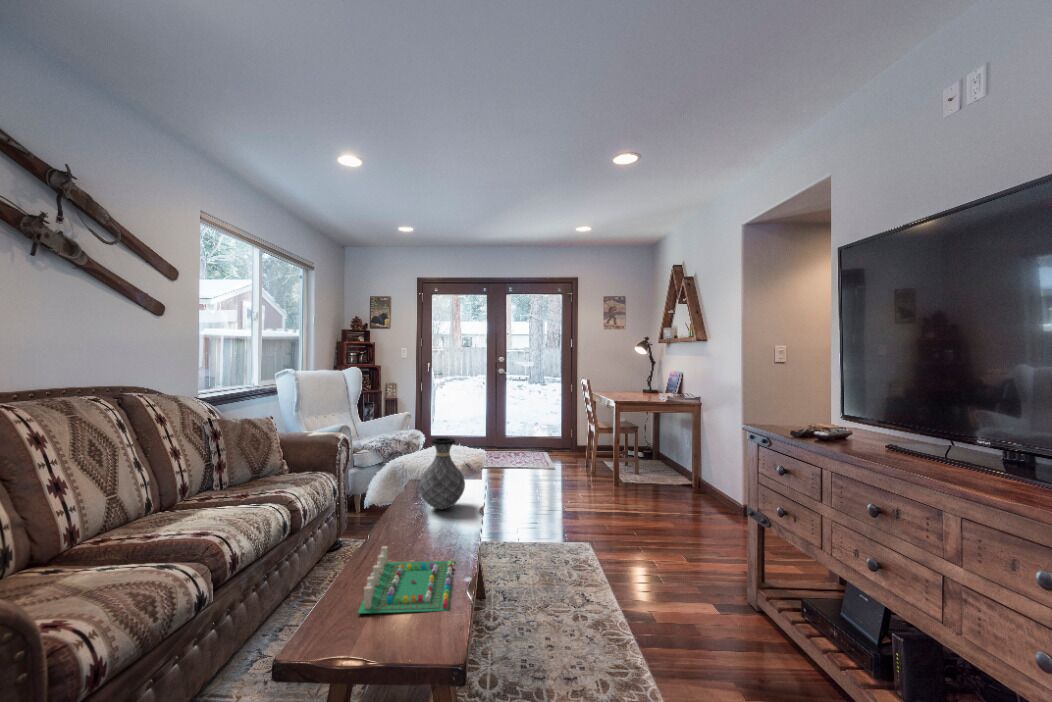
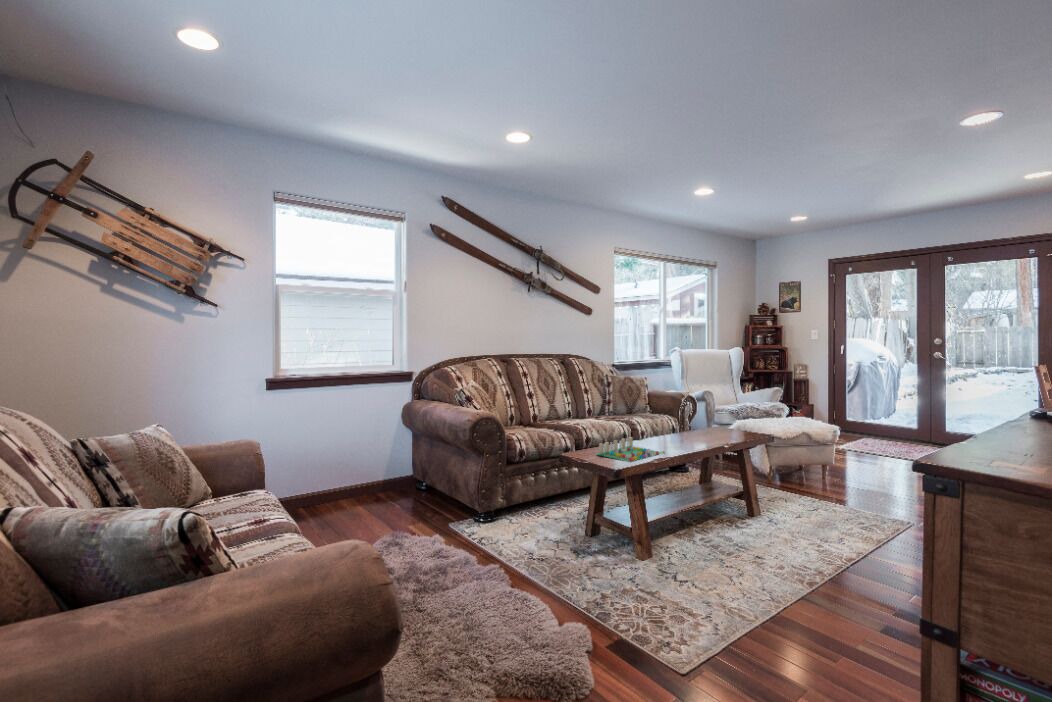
vase: present [419,438,465,509] -> none [686,389,720,438]

